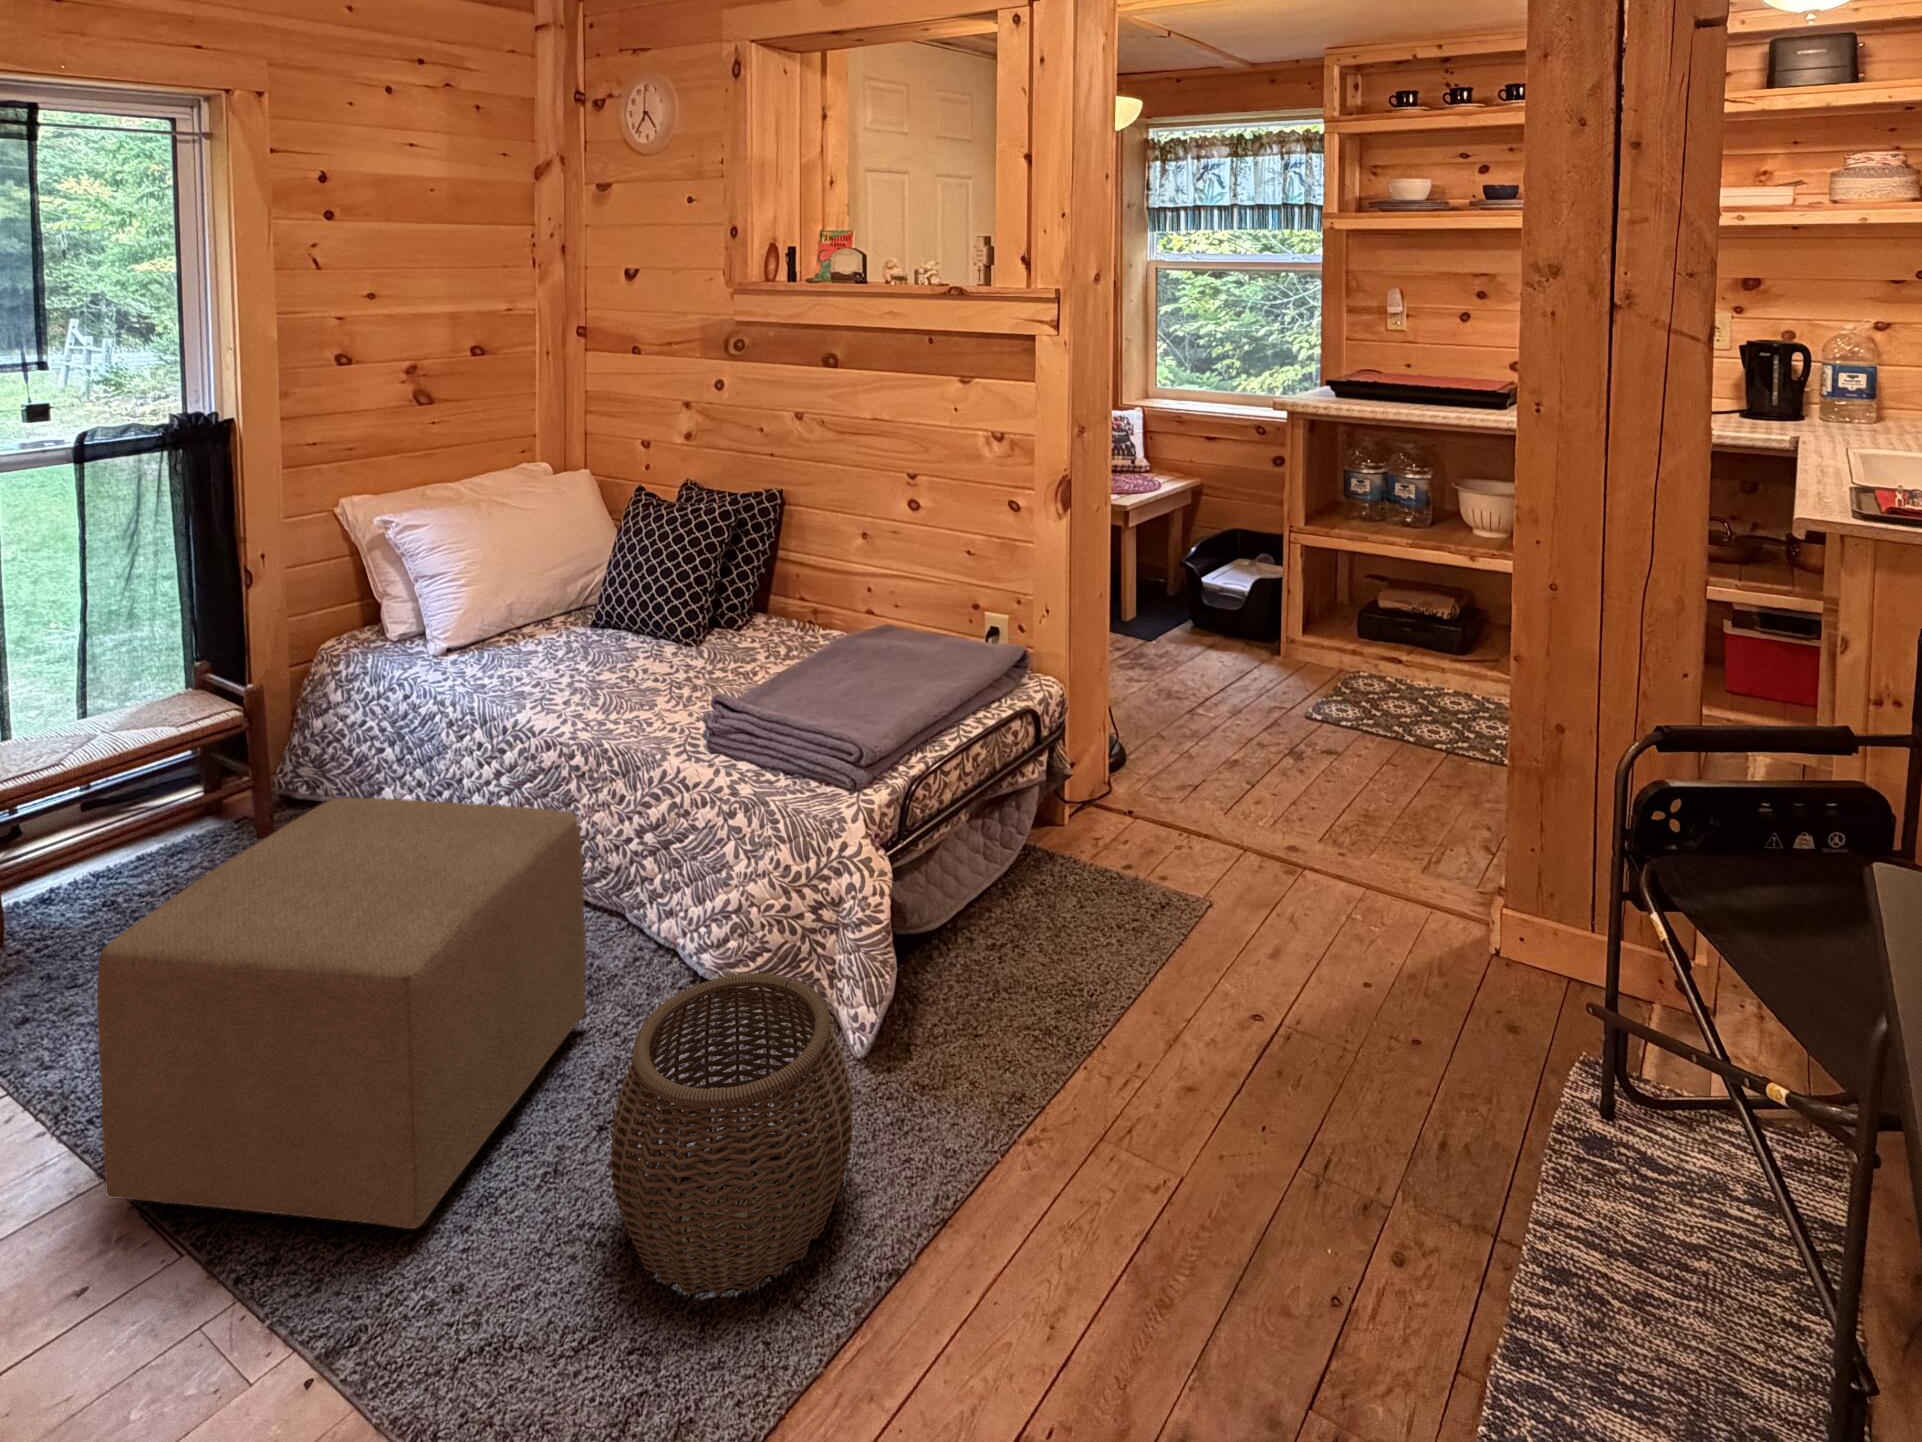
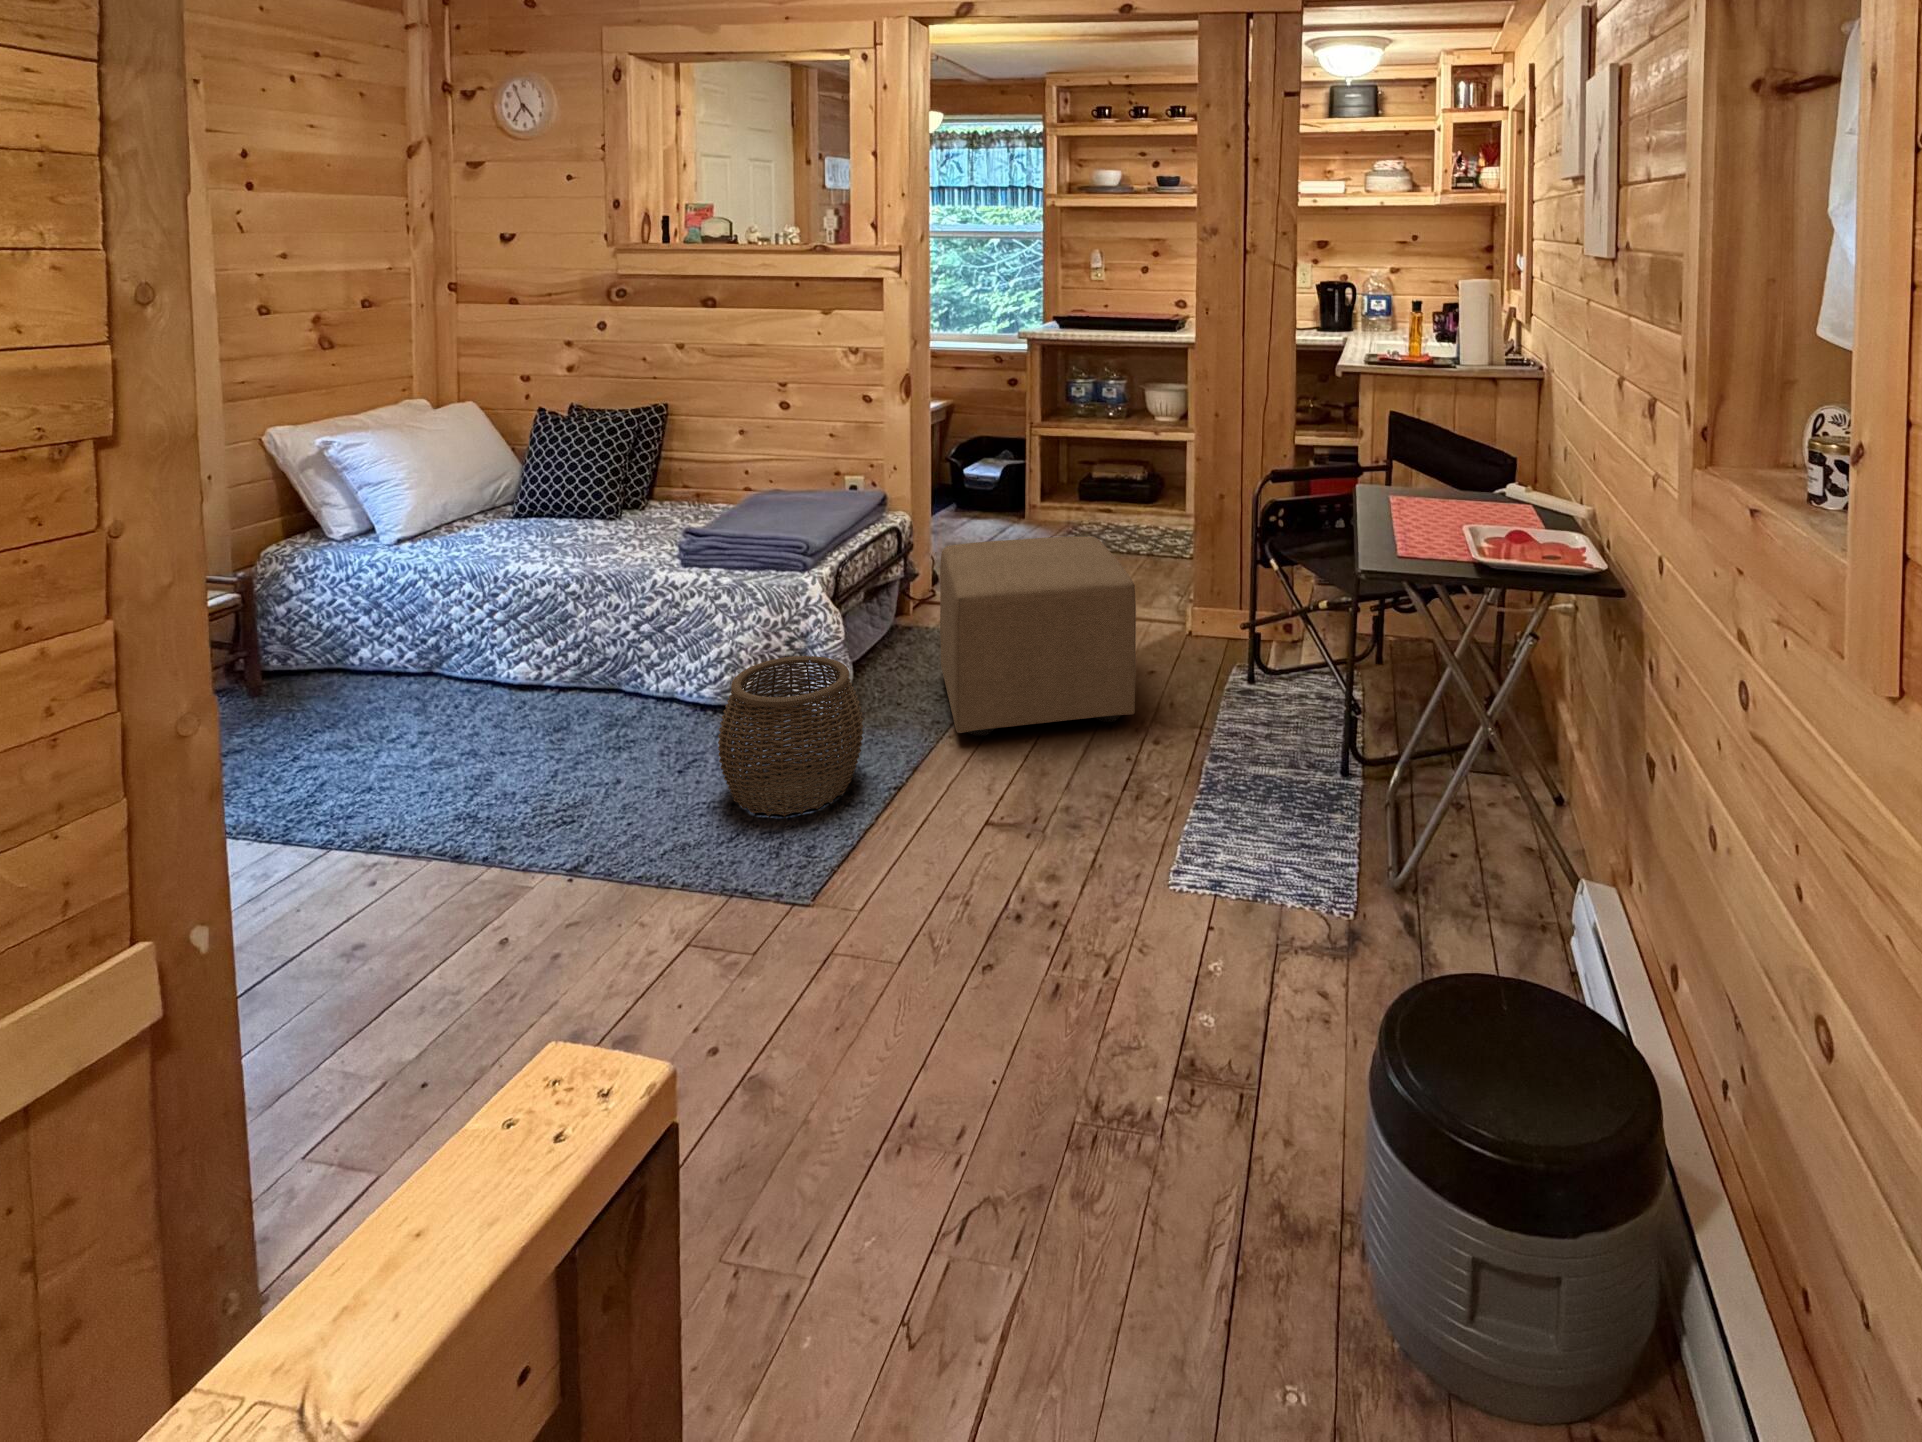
ottoman: present [97,798,586,1229] -> present [940,536,1136,736]

